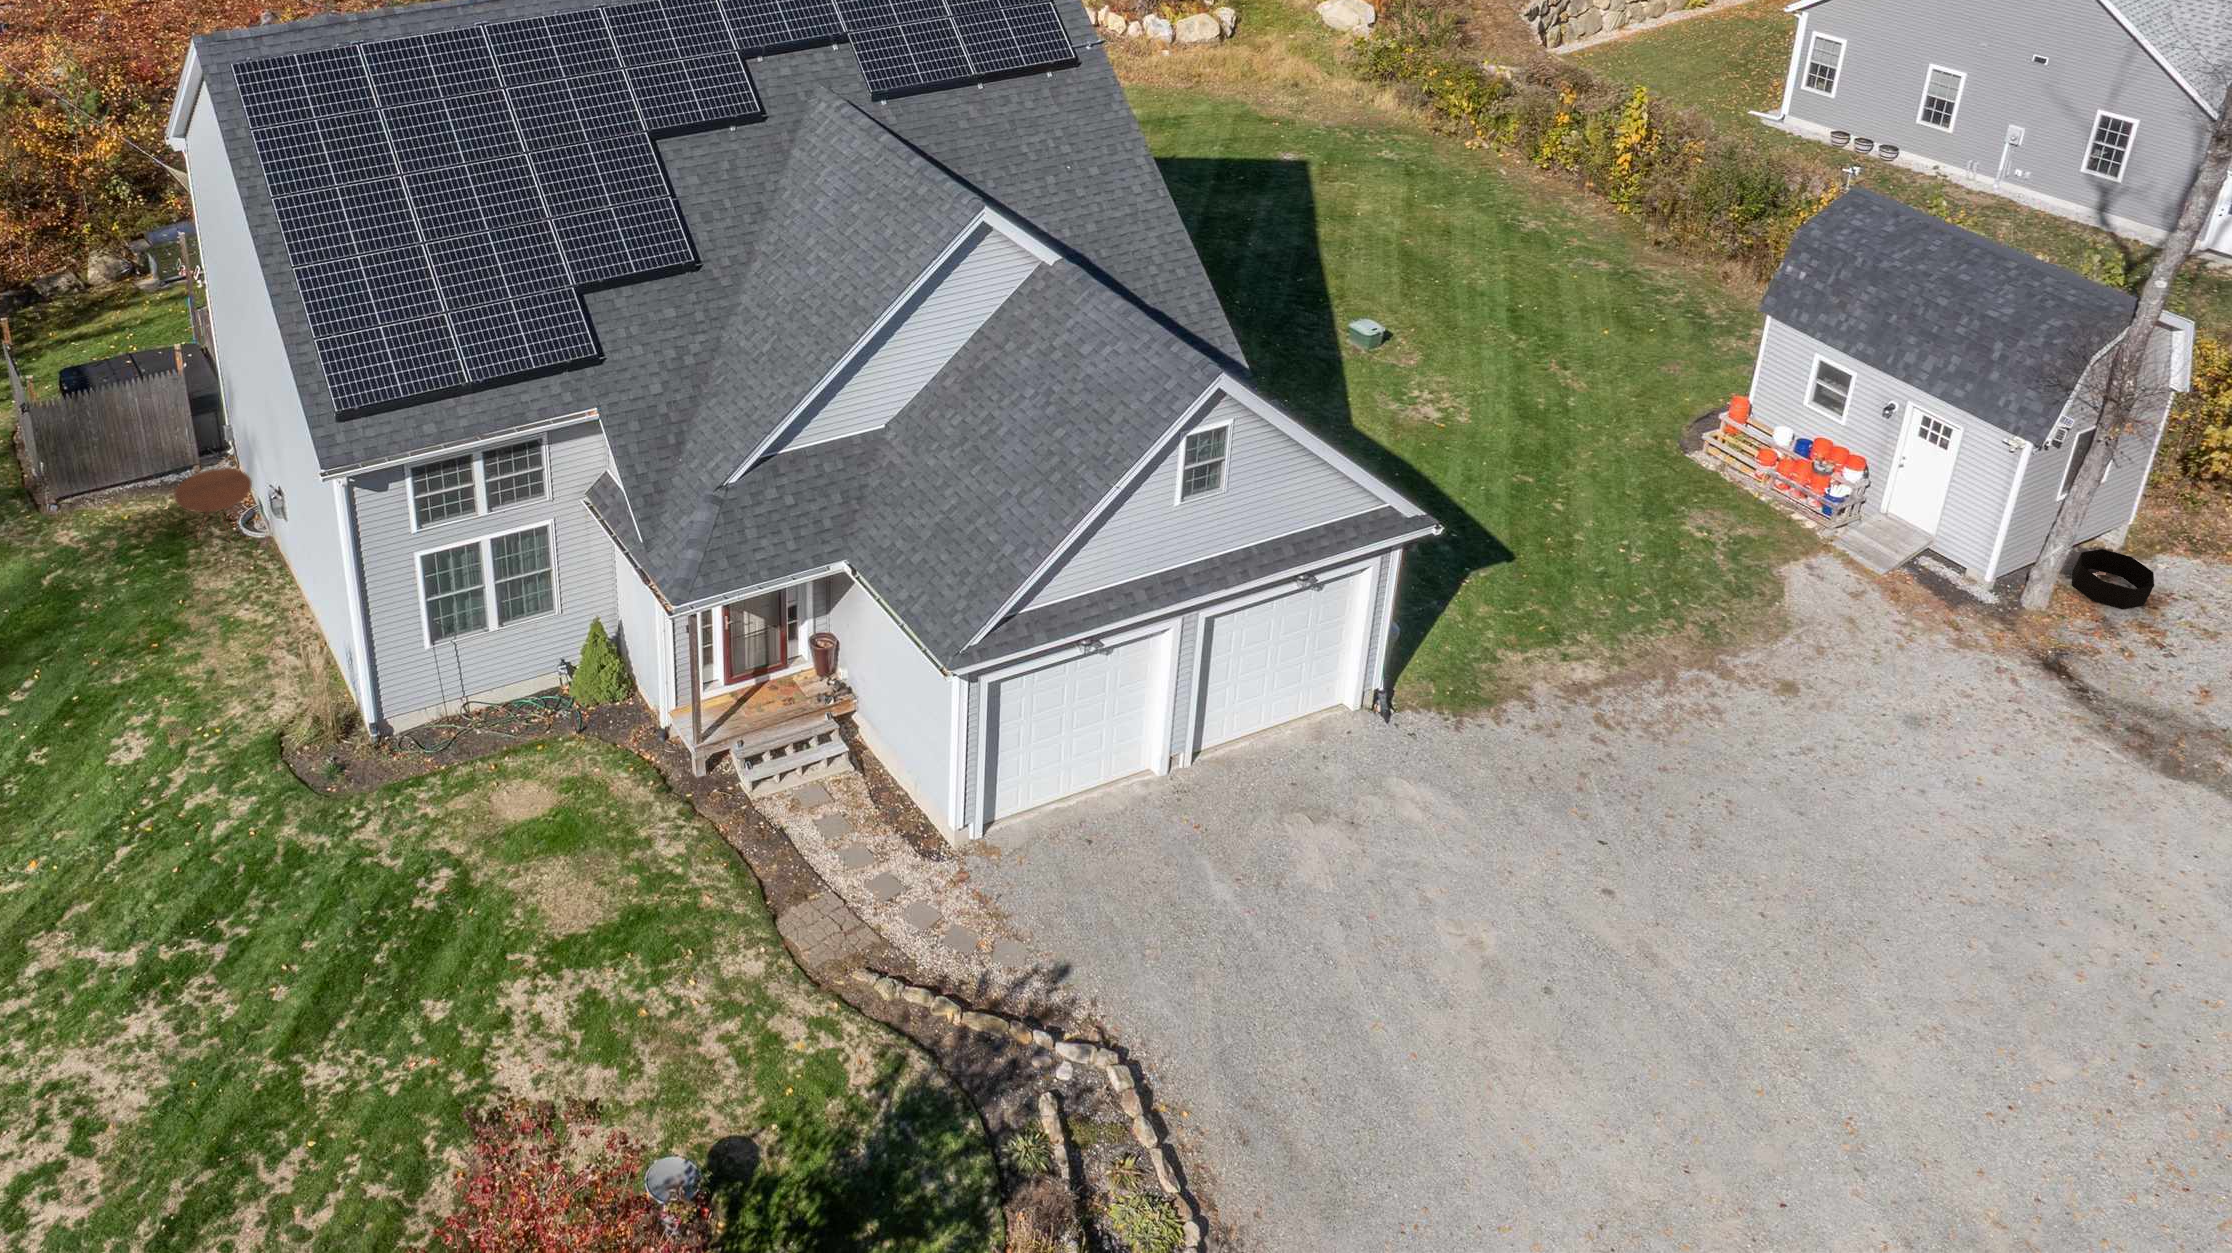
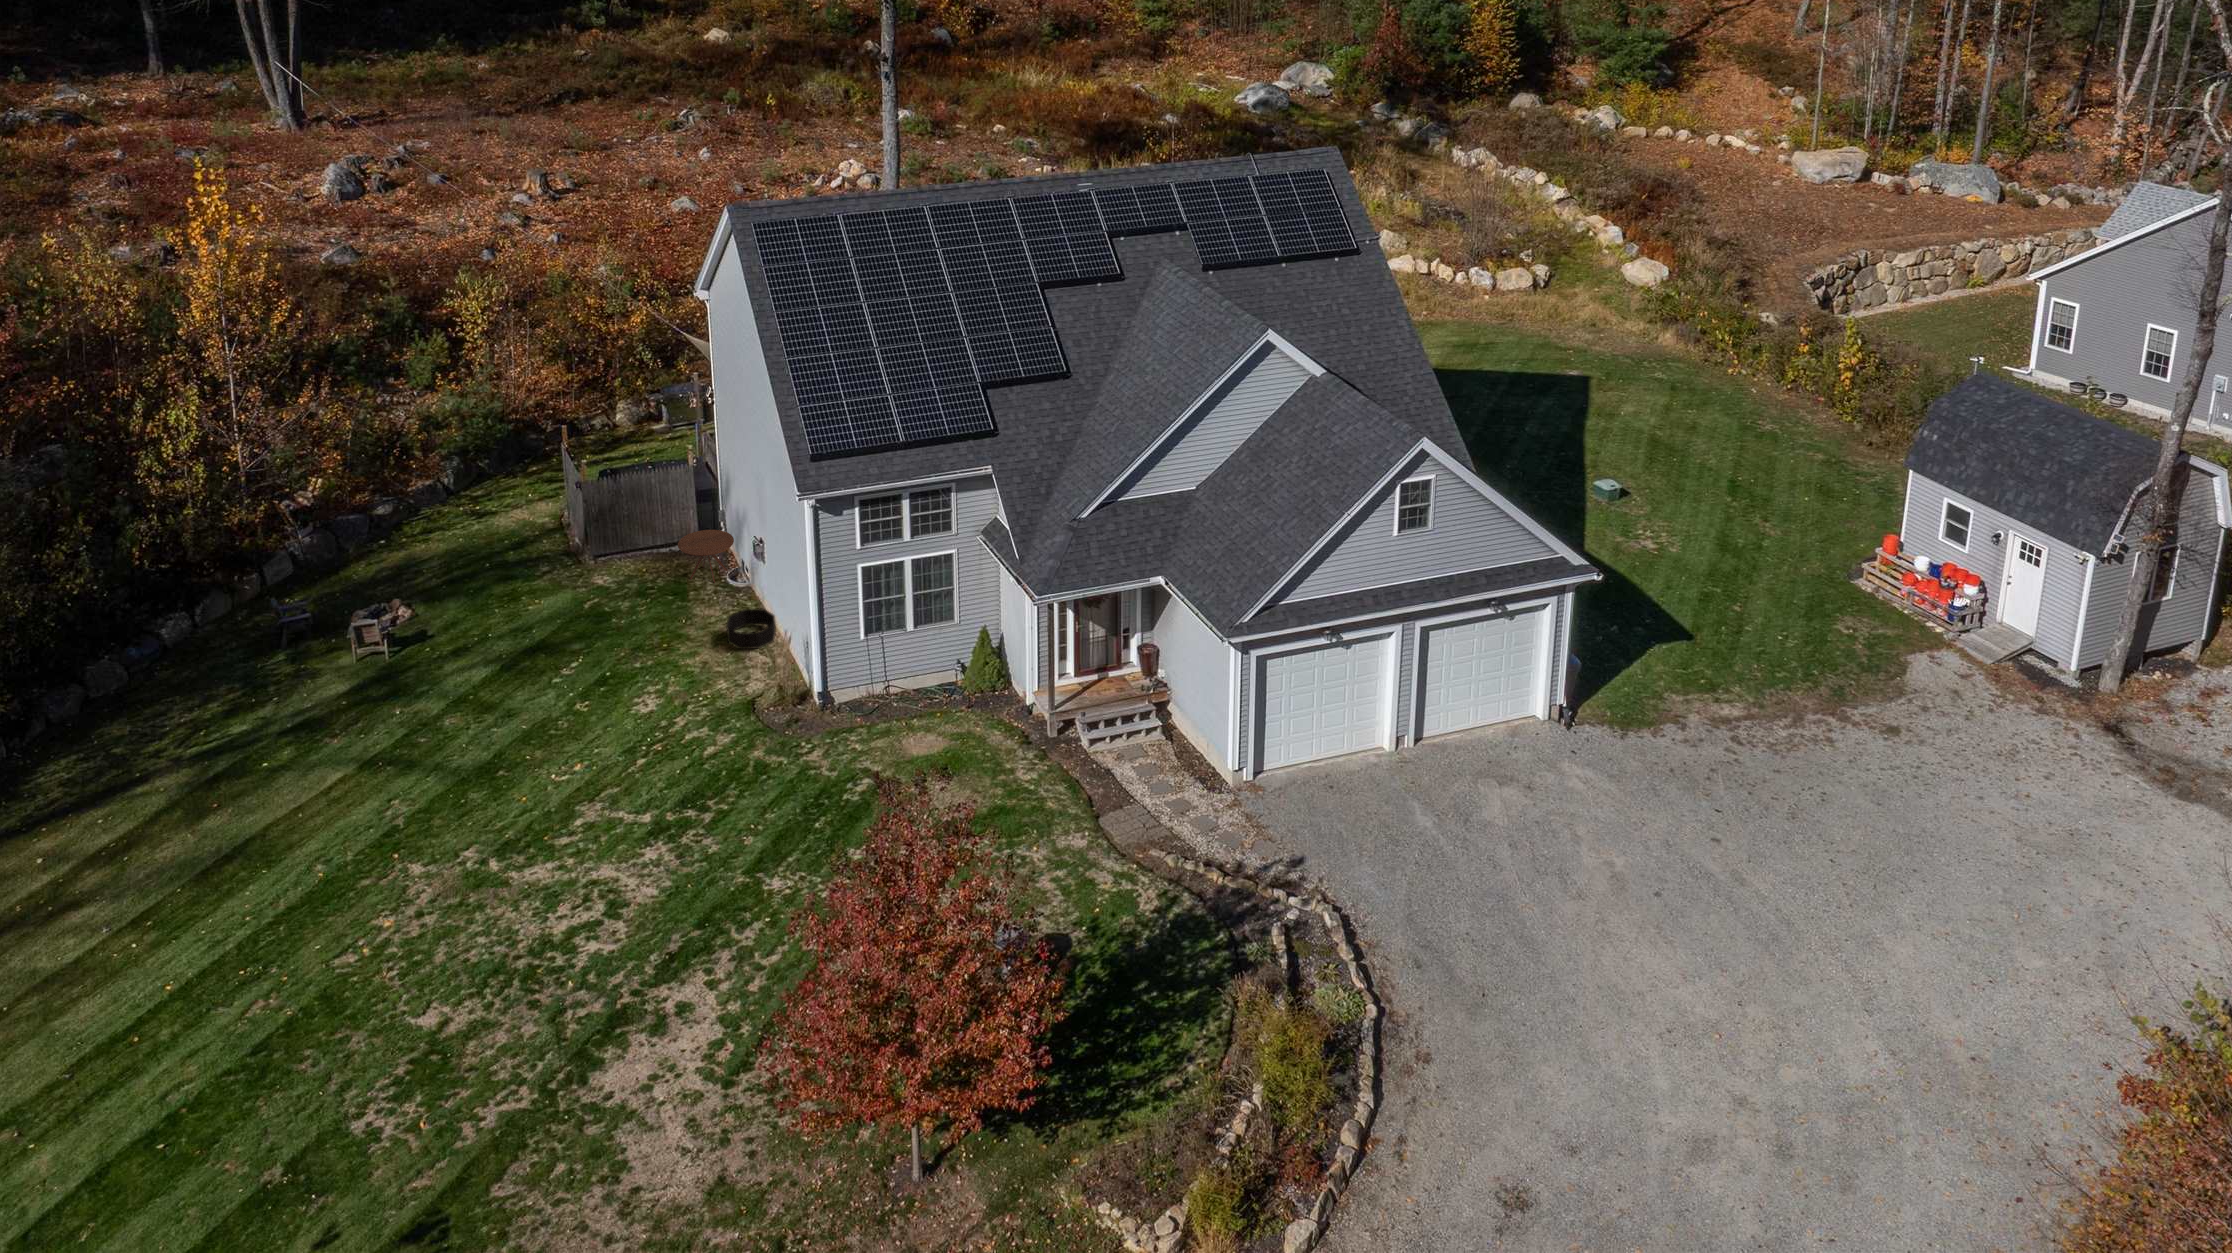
basket: present [2072,549,2154,610] -> present [726,609,776,649]

